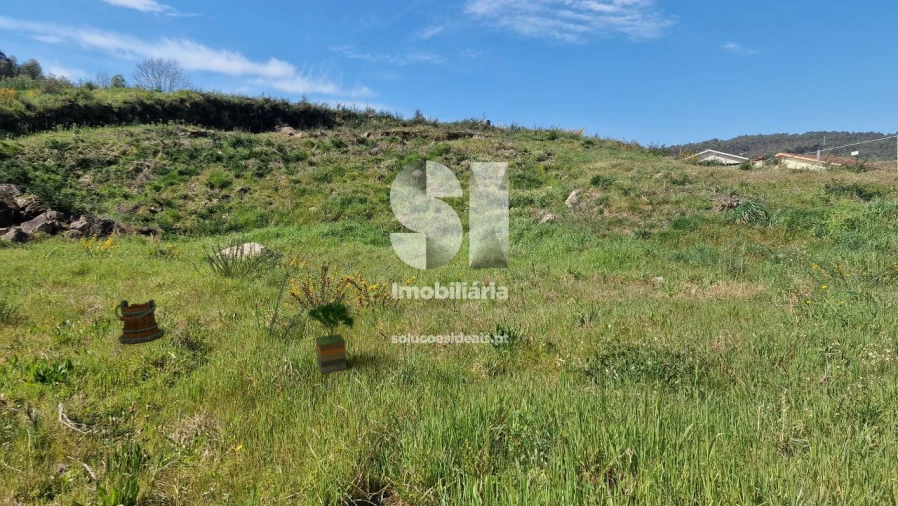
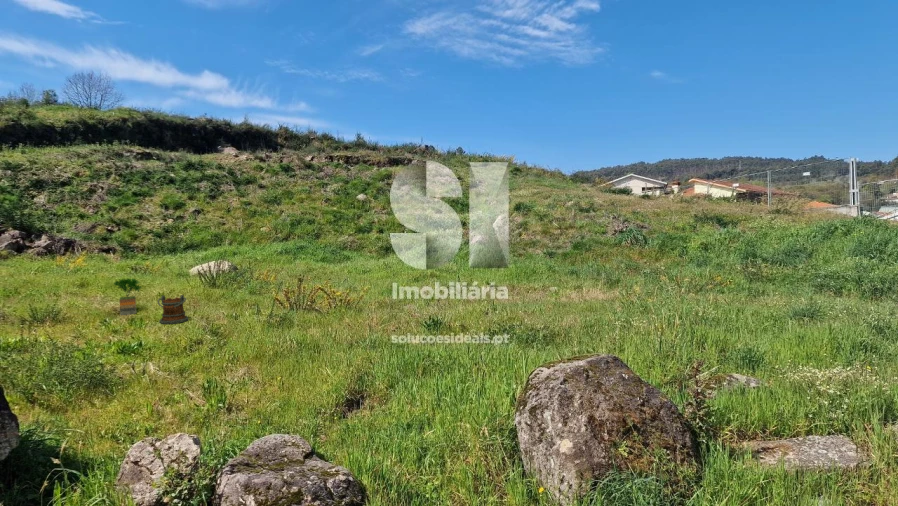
potted tree: present [307,302,354,374] -> present [114,279,141,315]

